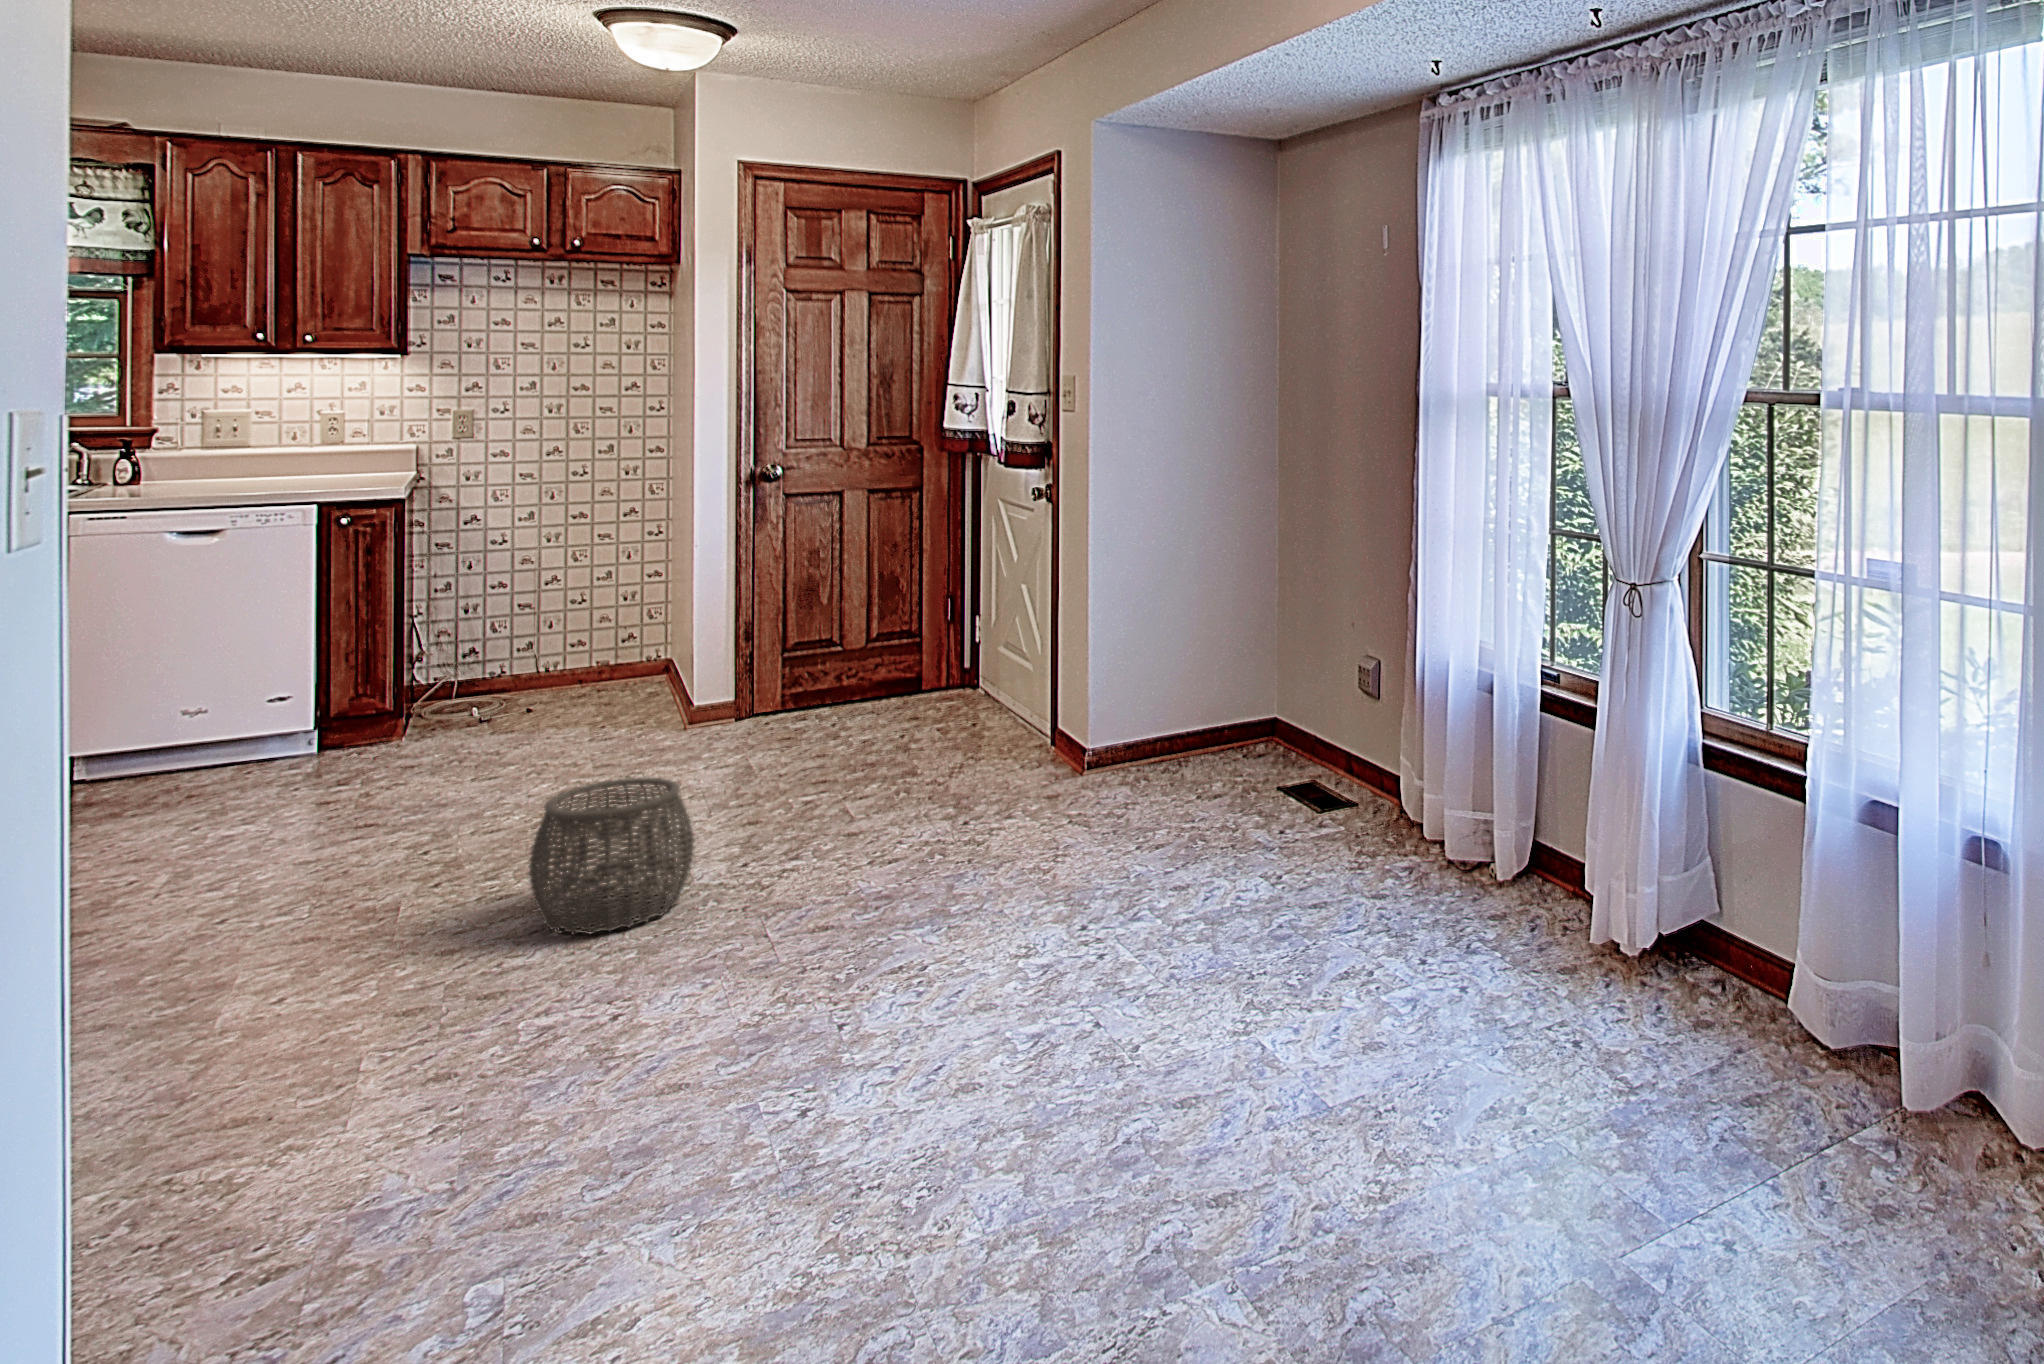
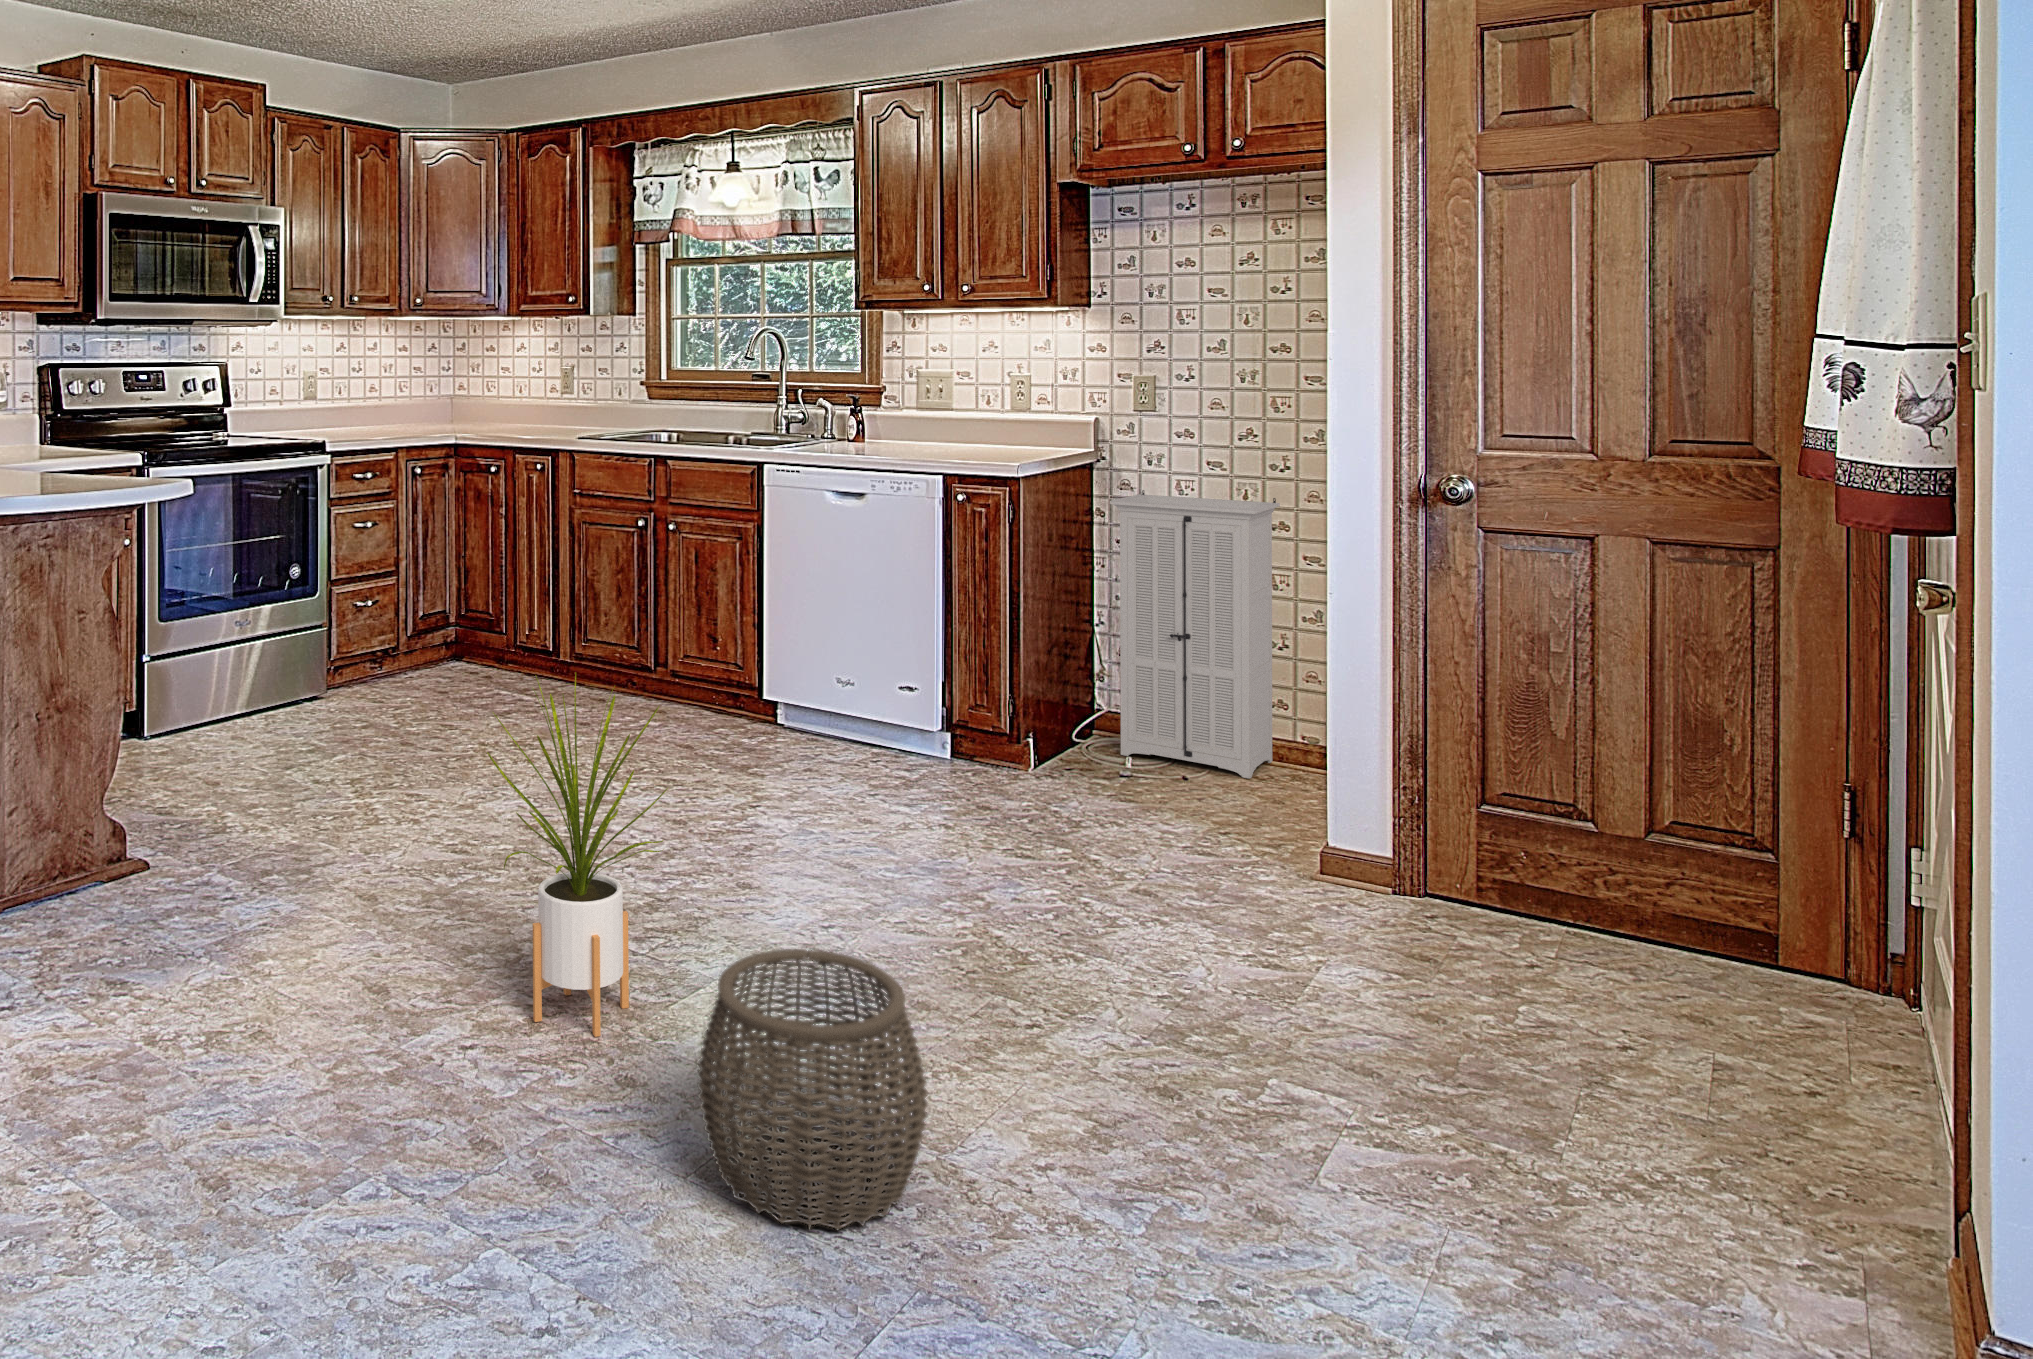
storage cabinet: none [456,497,585,712] -> present [1110,490,1280,779]
house plant: none [180,667,393,966] -> present [487,674,668,1037]

